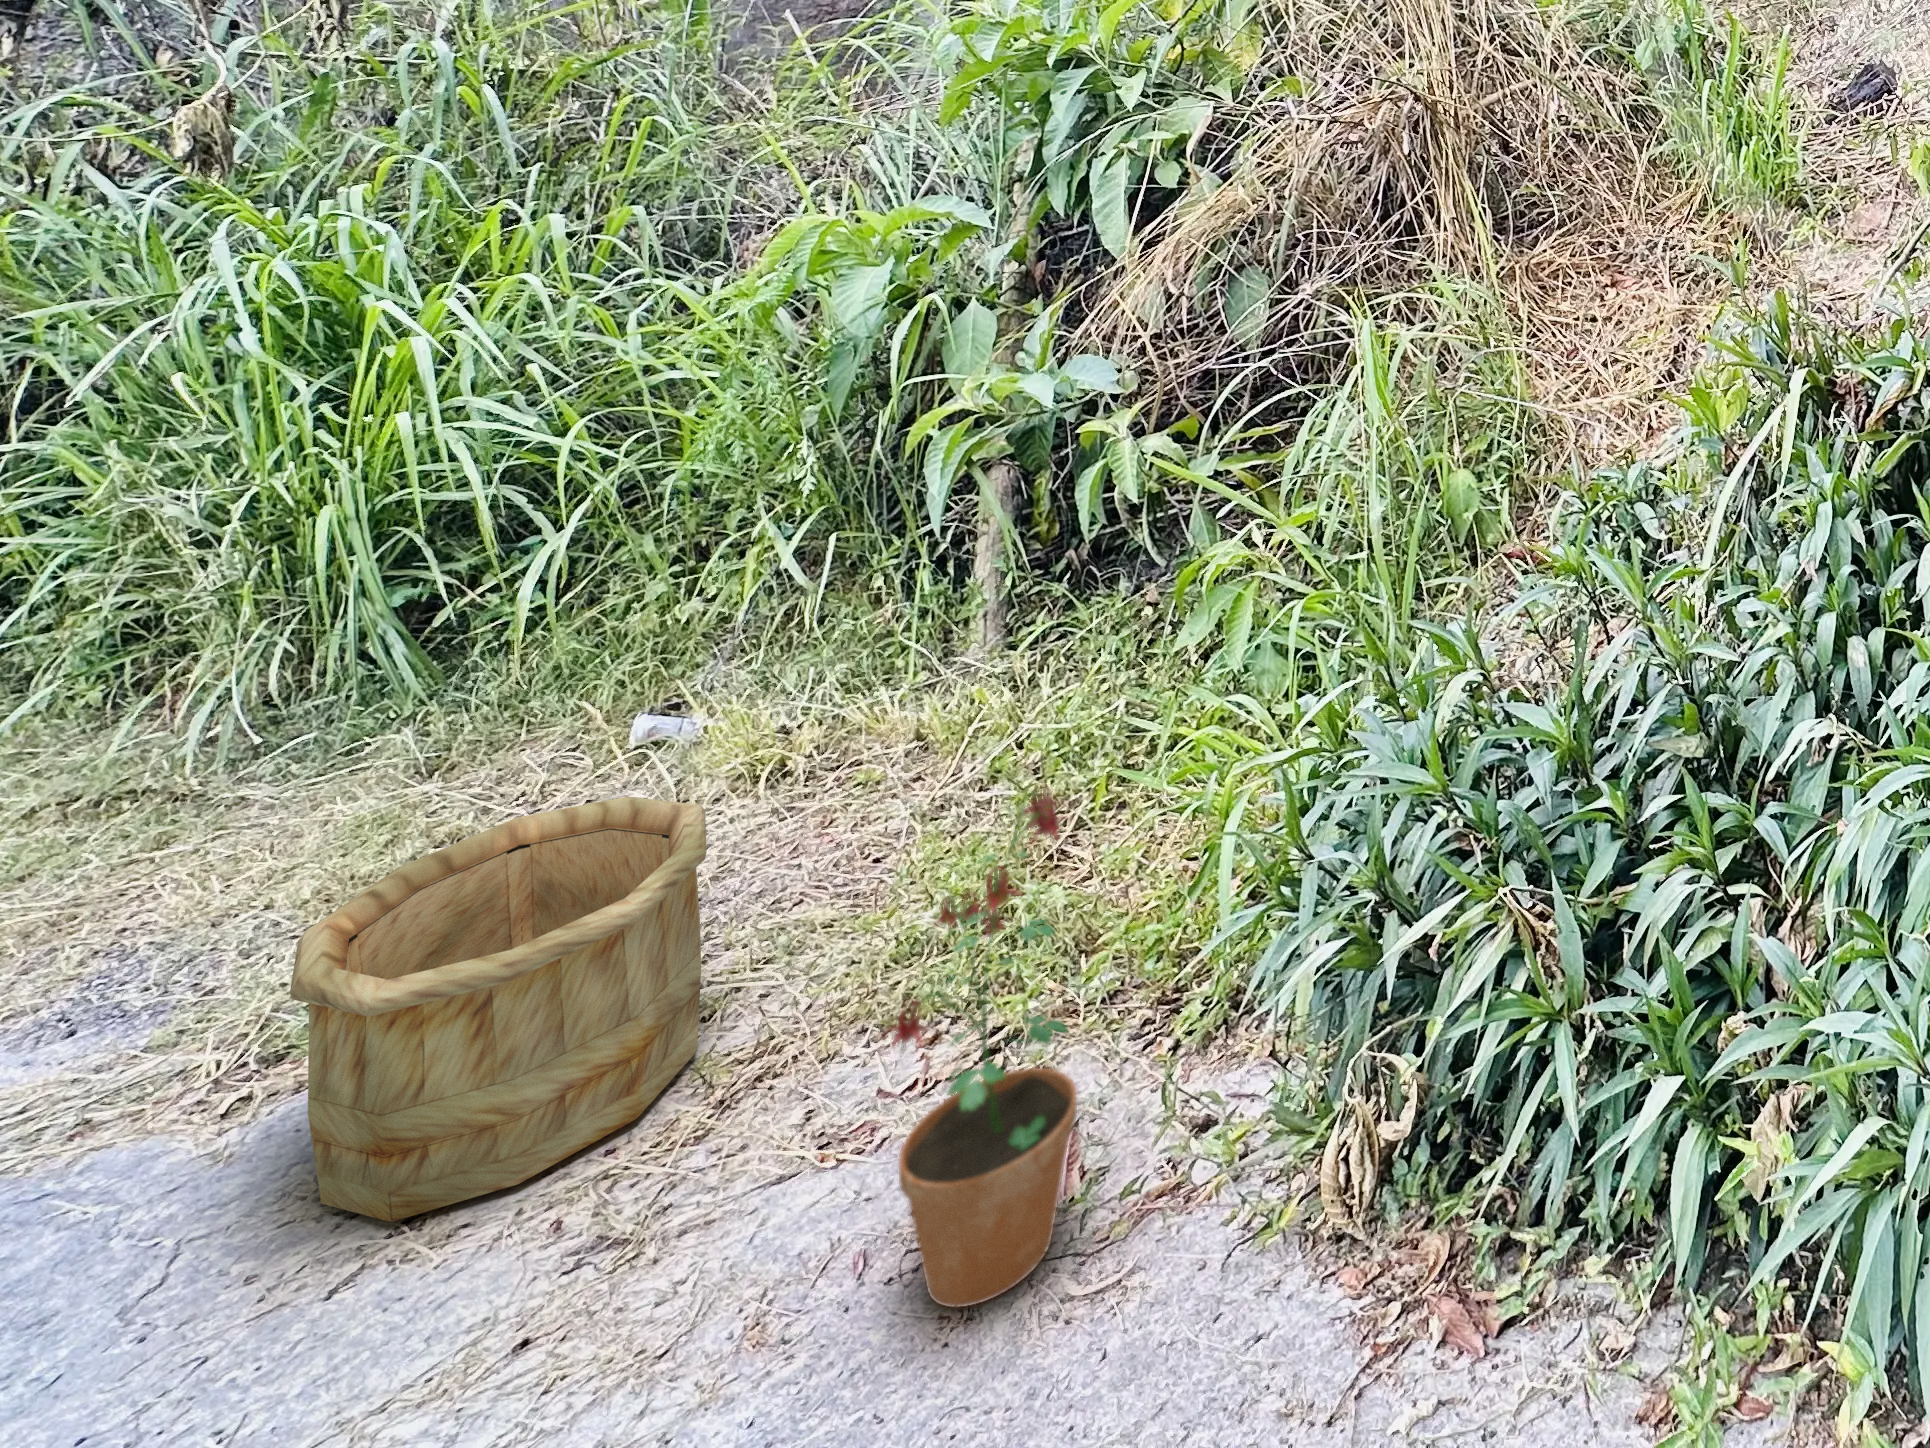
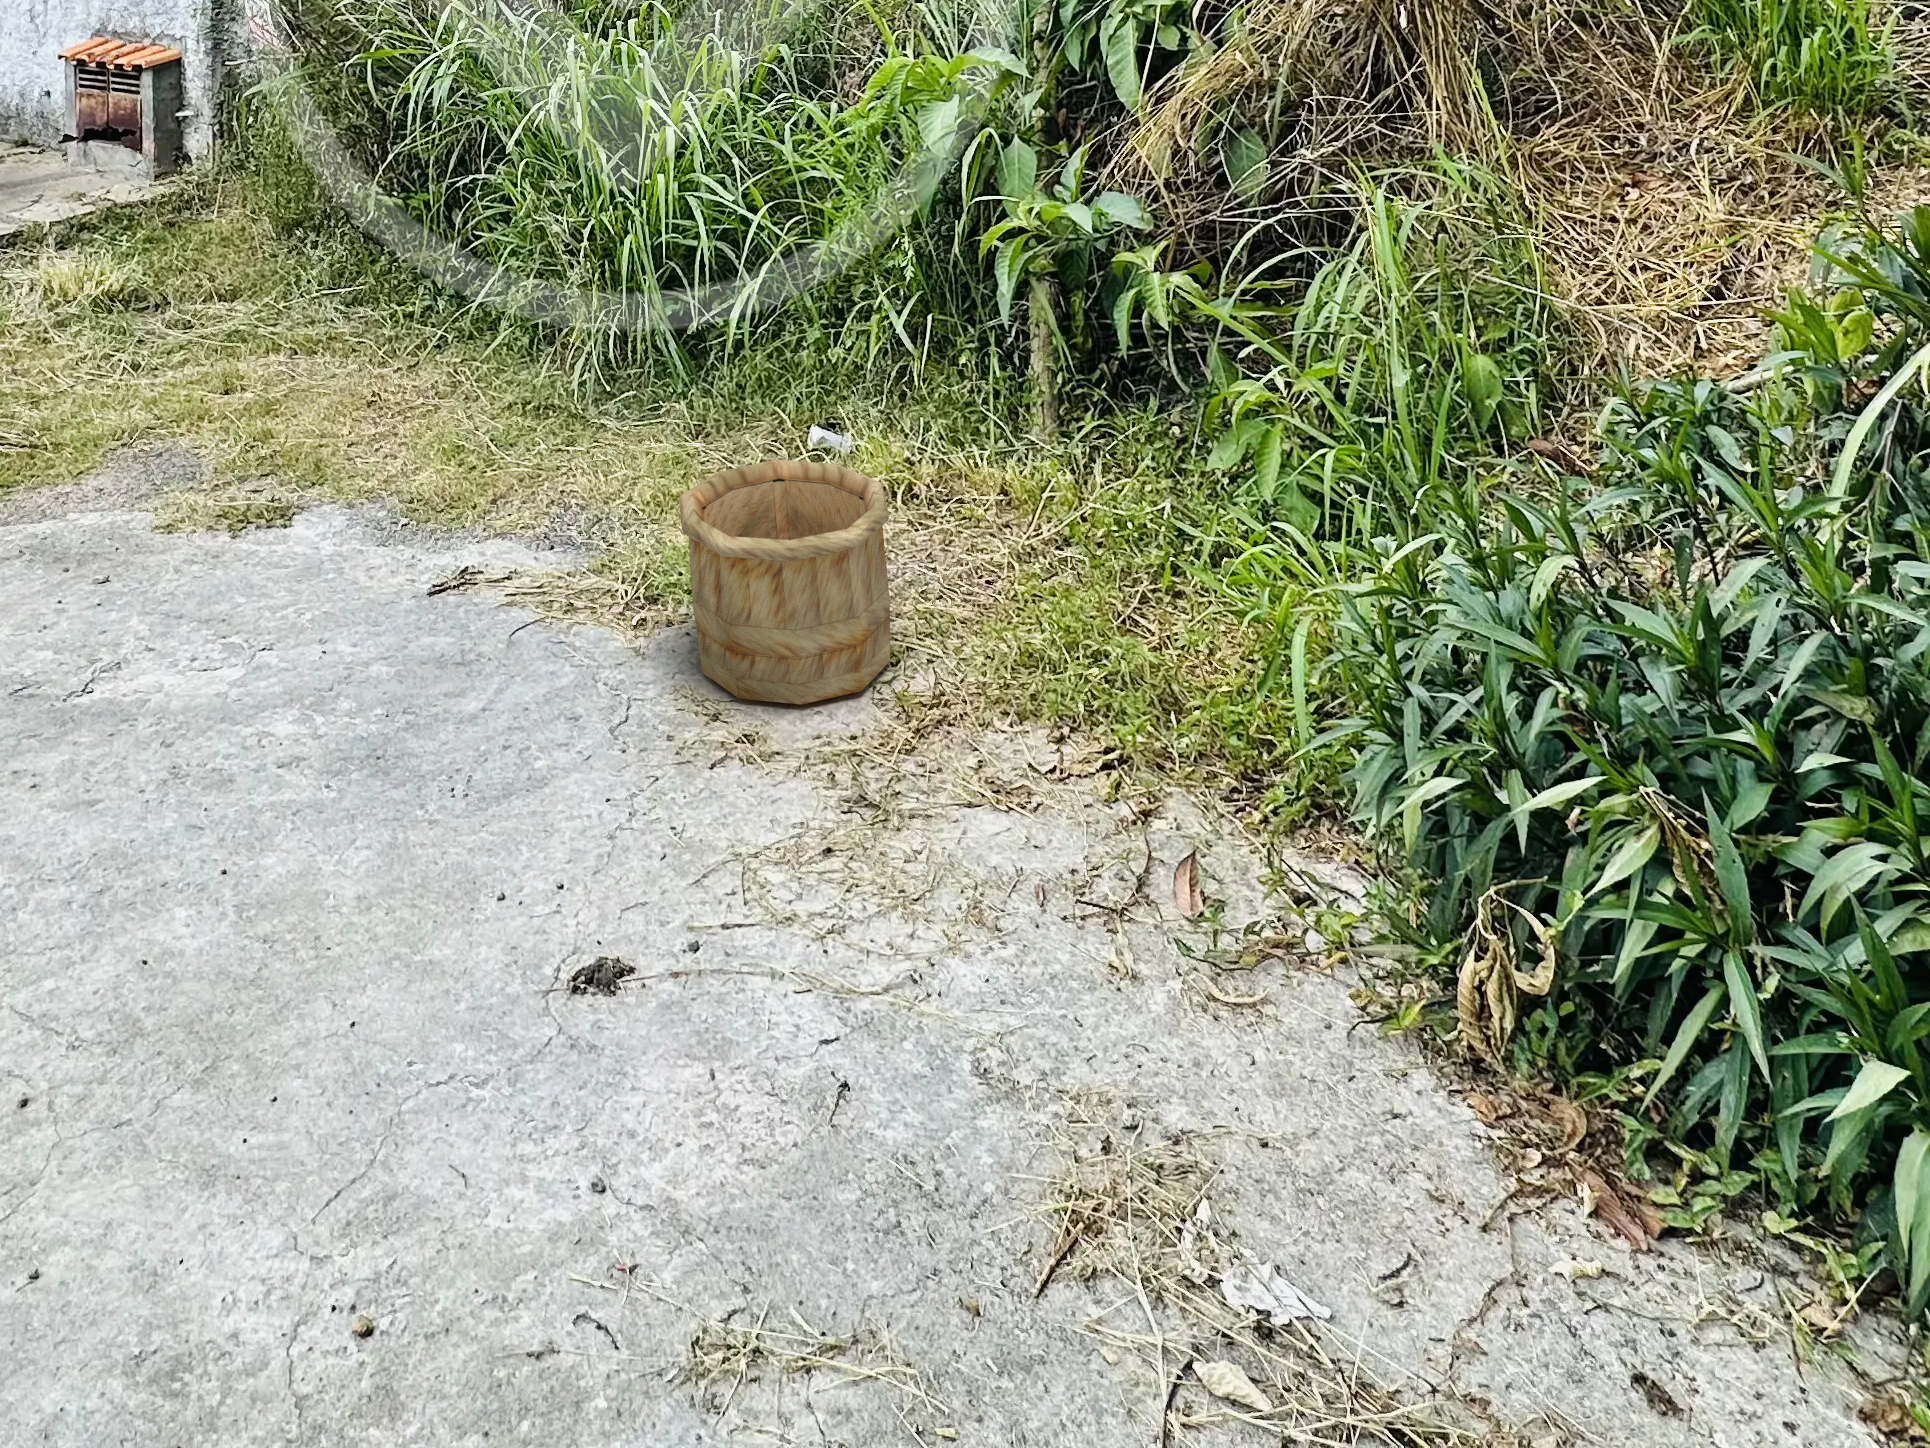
potted plant: present [885,784,1077,1307] -> none [1027,518,1171,916]

